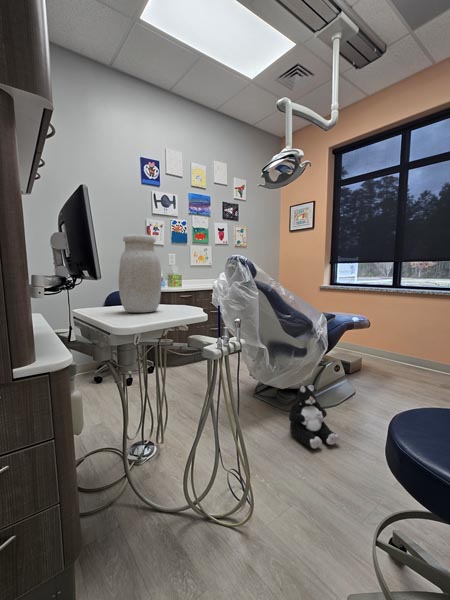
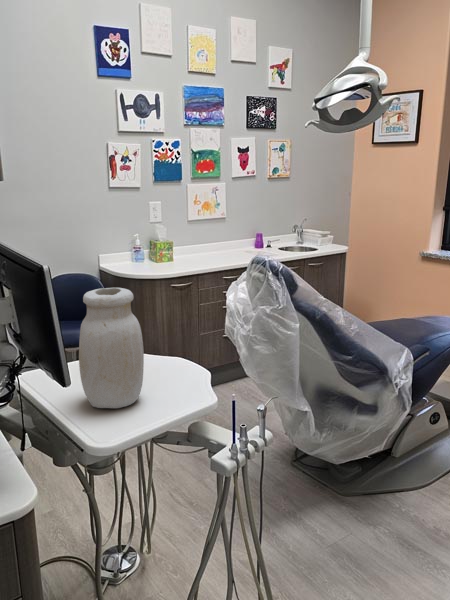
plush toy: present [289,384,340,449] -> none [342,467,419,569]

